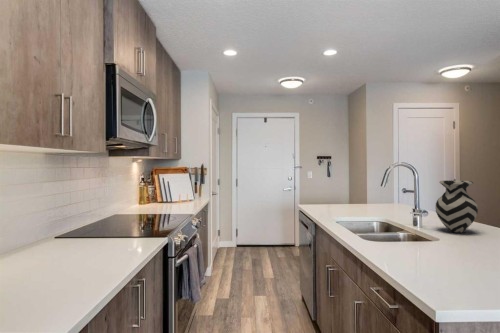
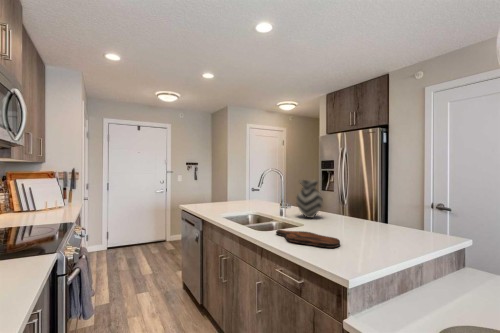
cutting board: none [386,242,467,271] -> present [276,230,340,248]

